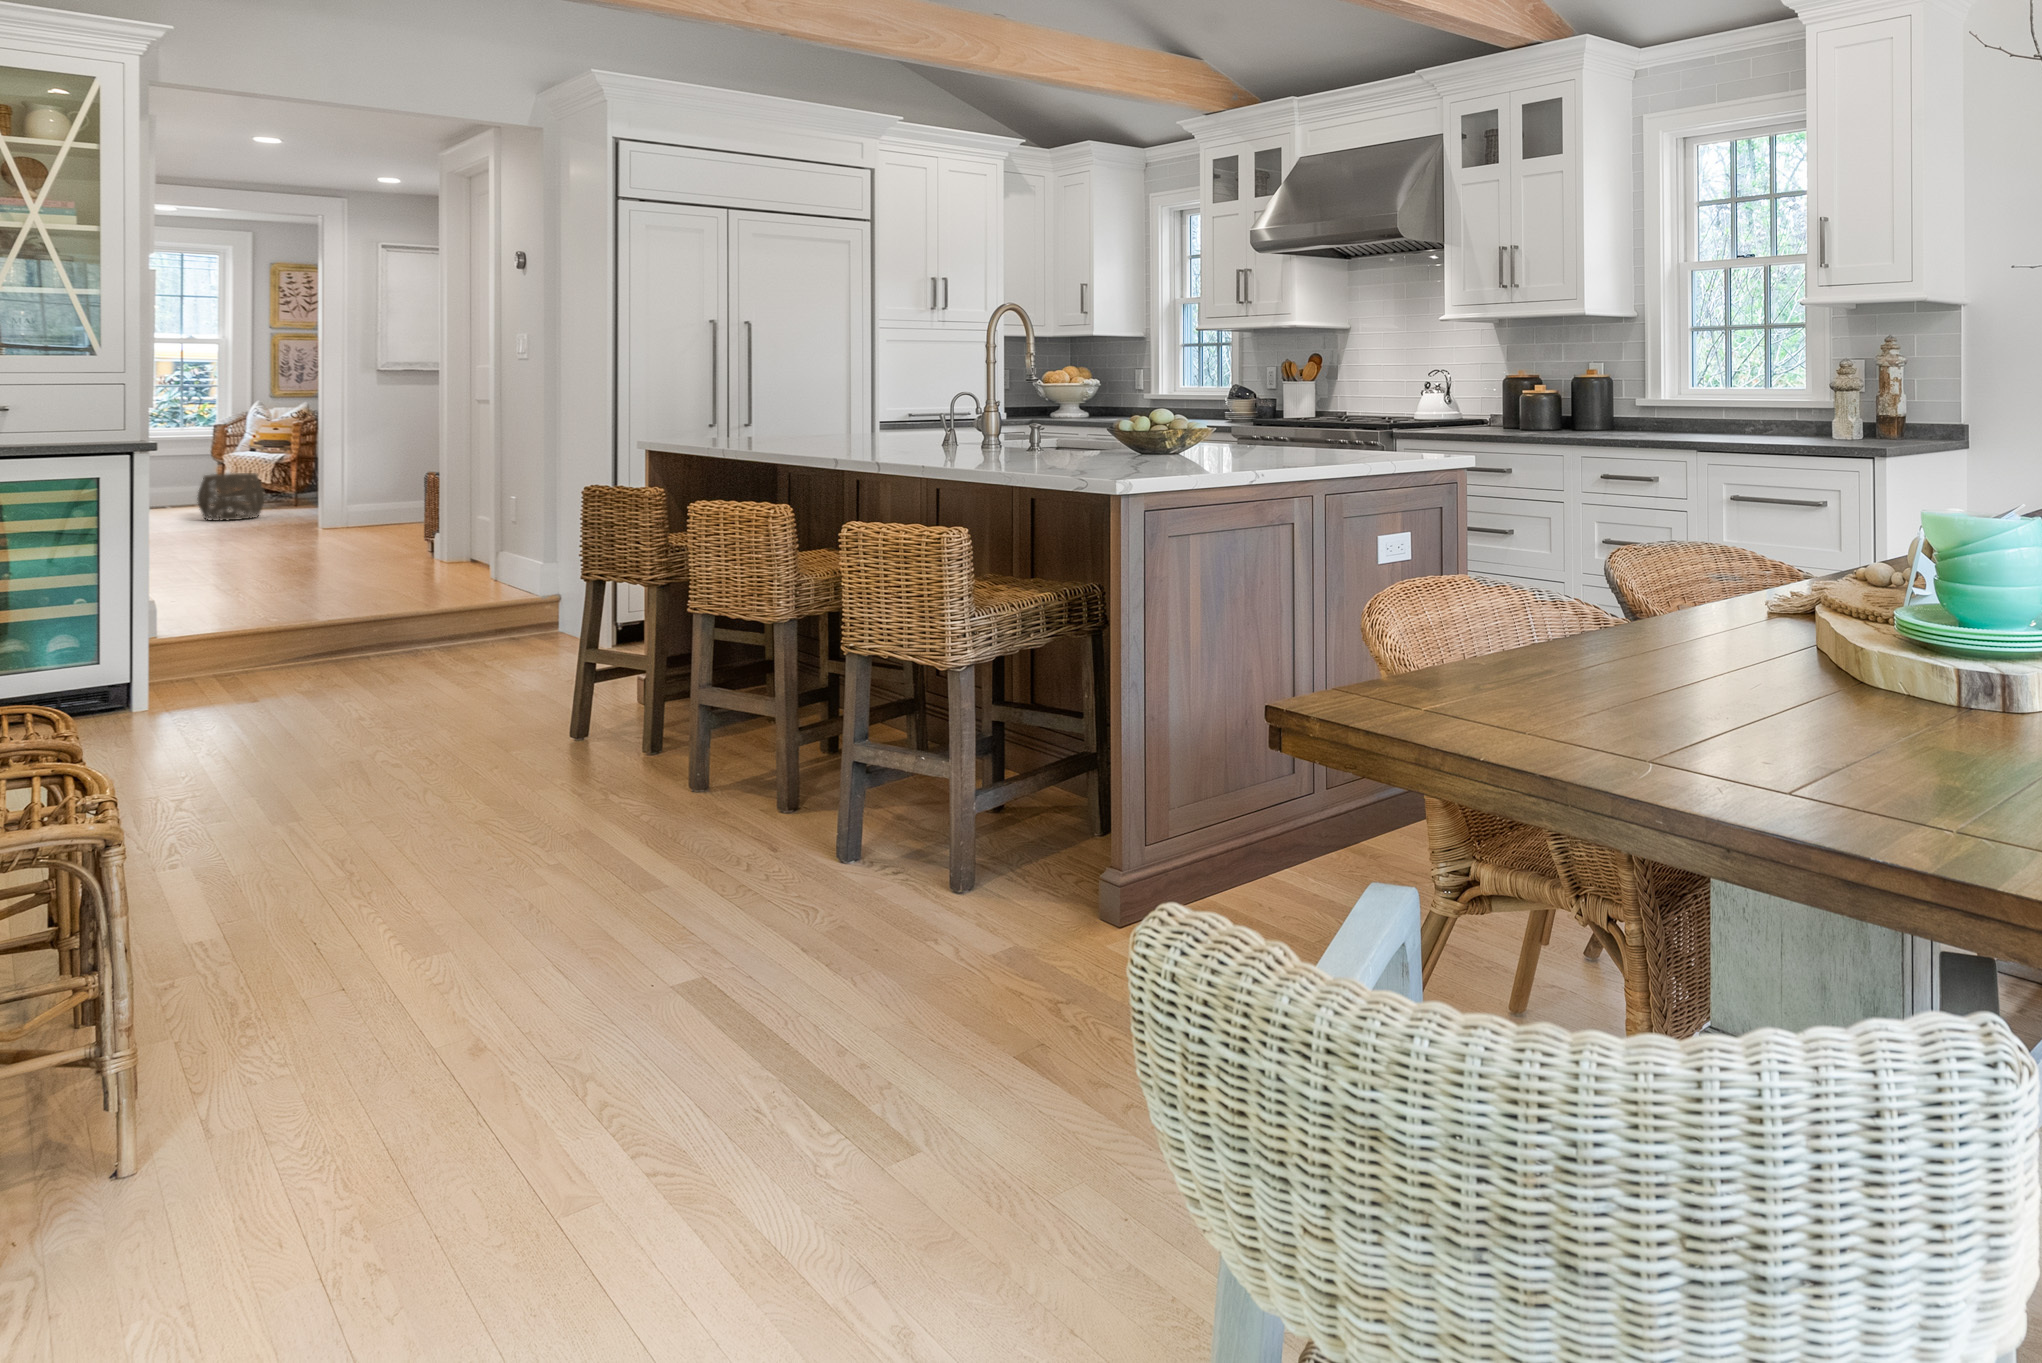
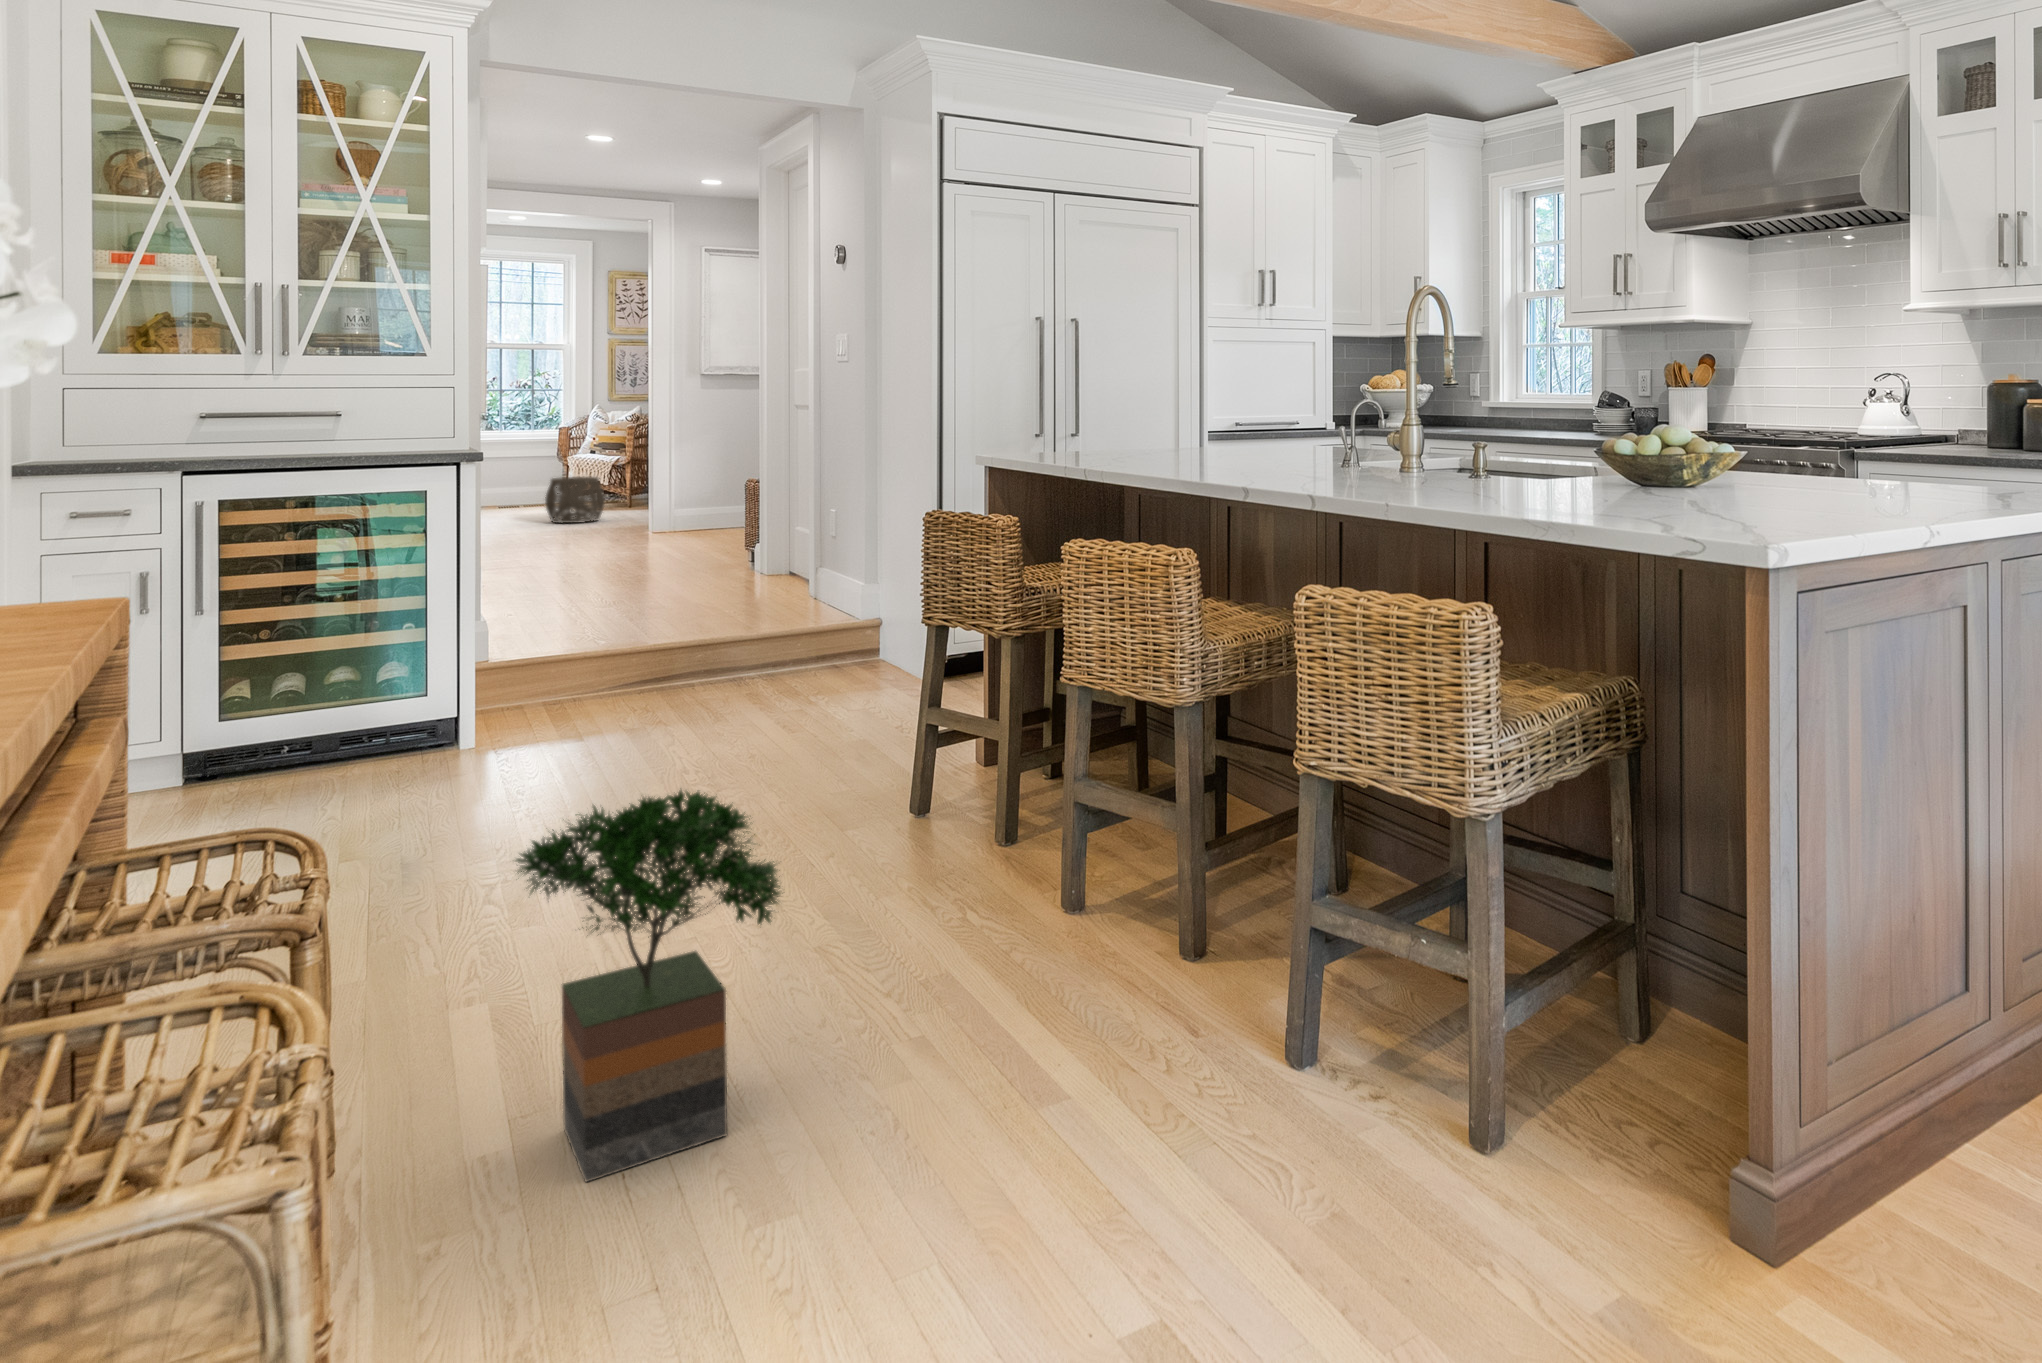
potted tree: none [245,676,458,938] -> present [516,790,780,1182]

